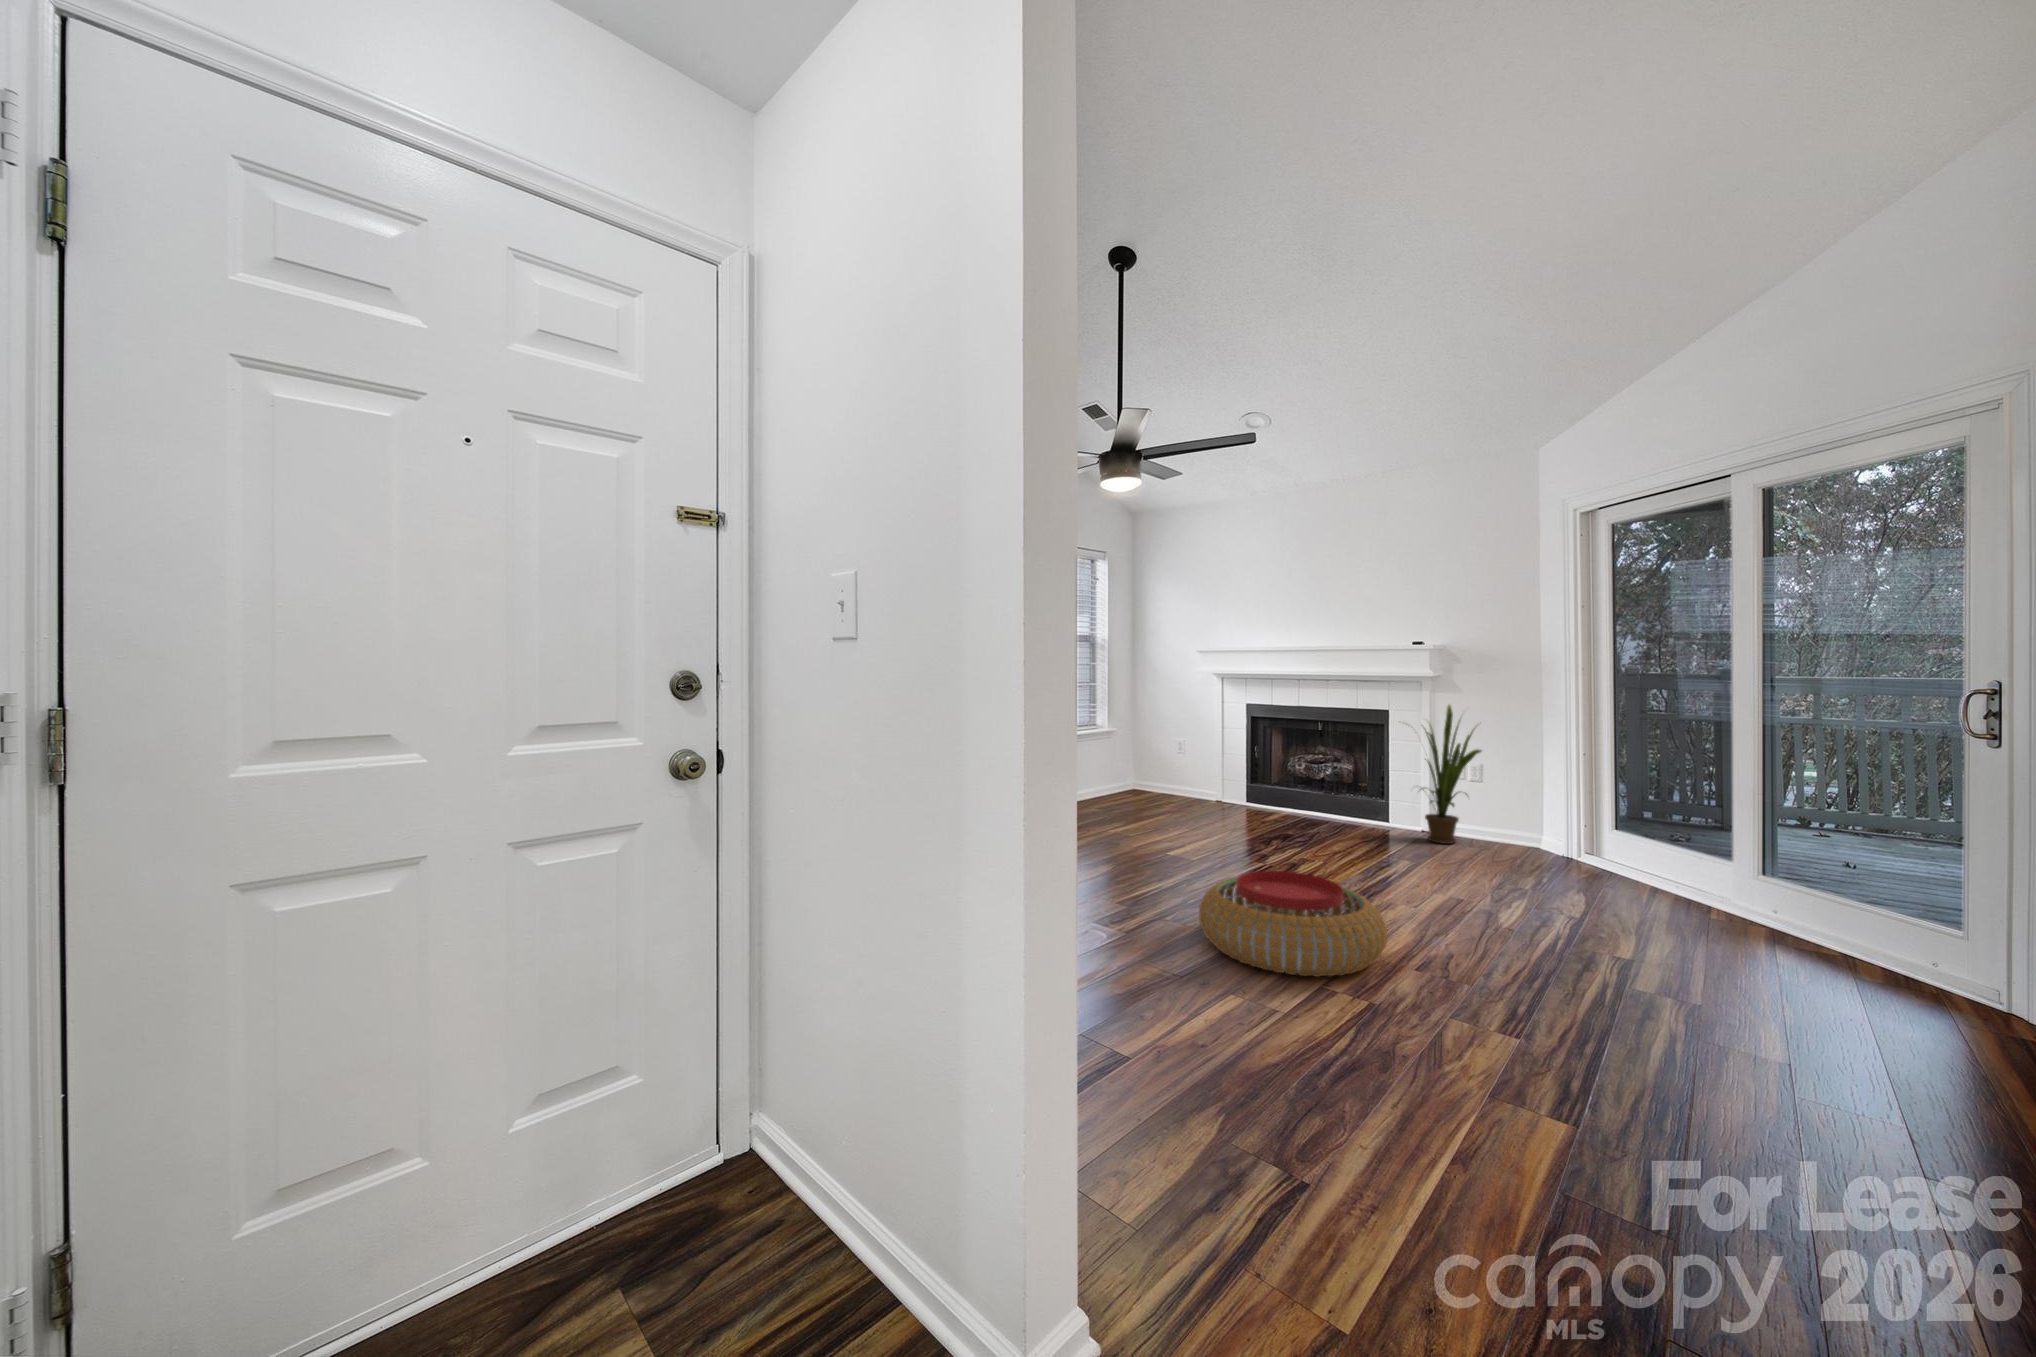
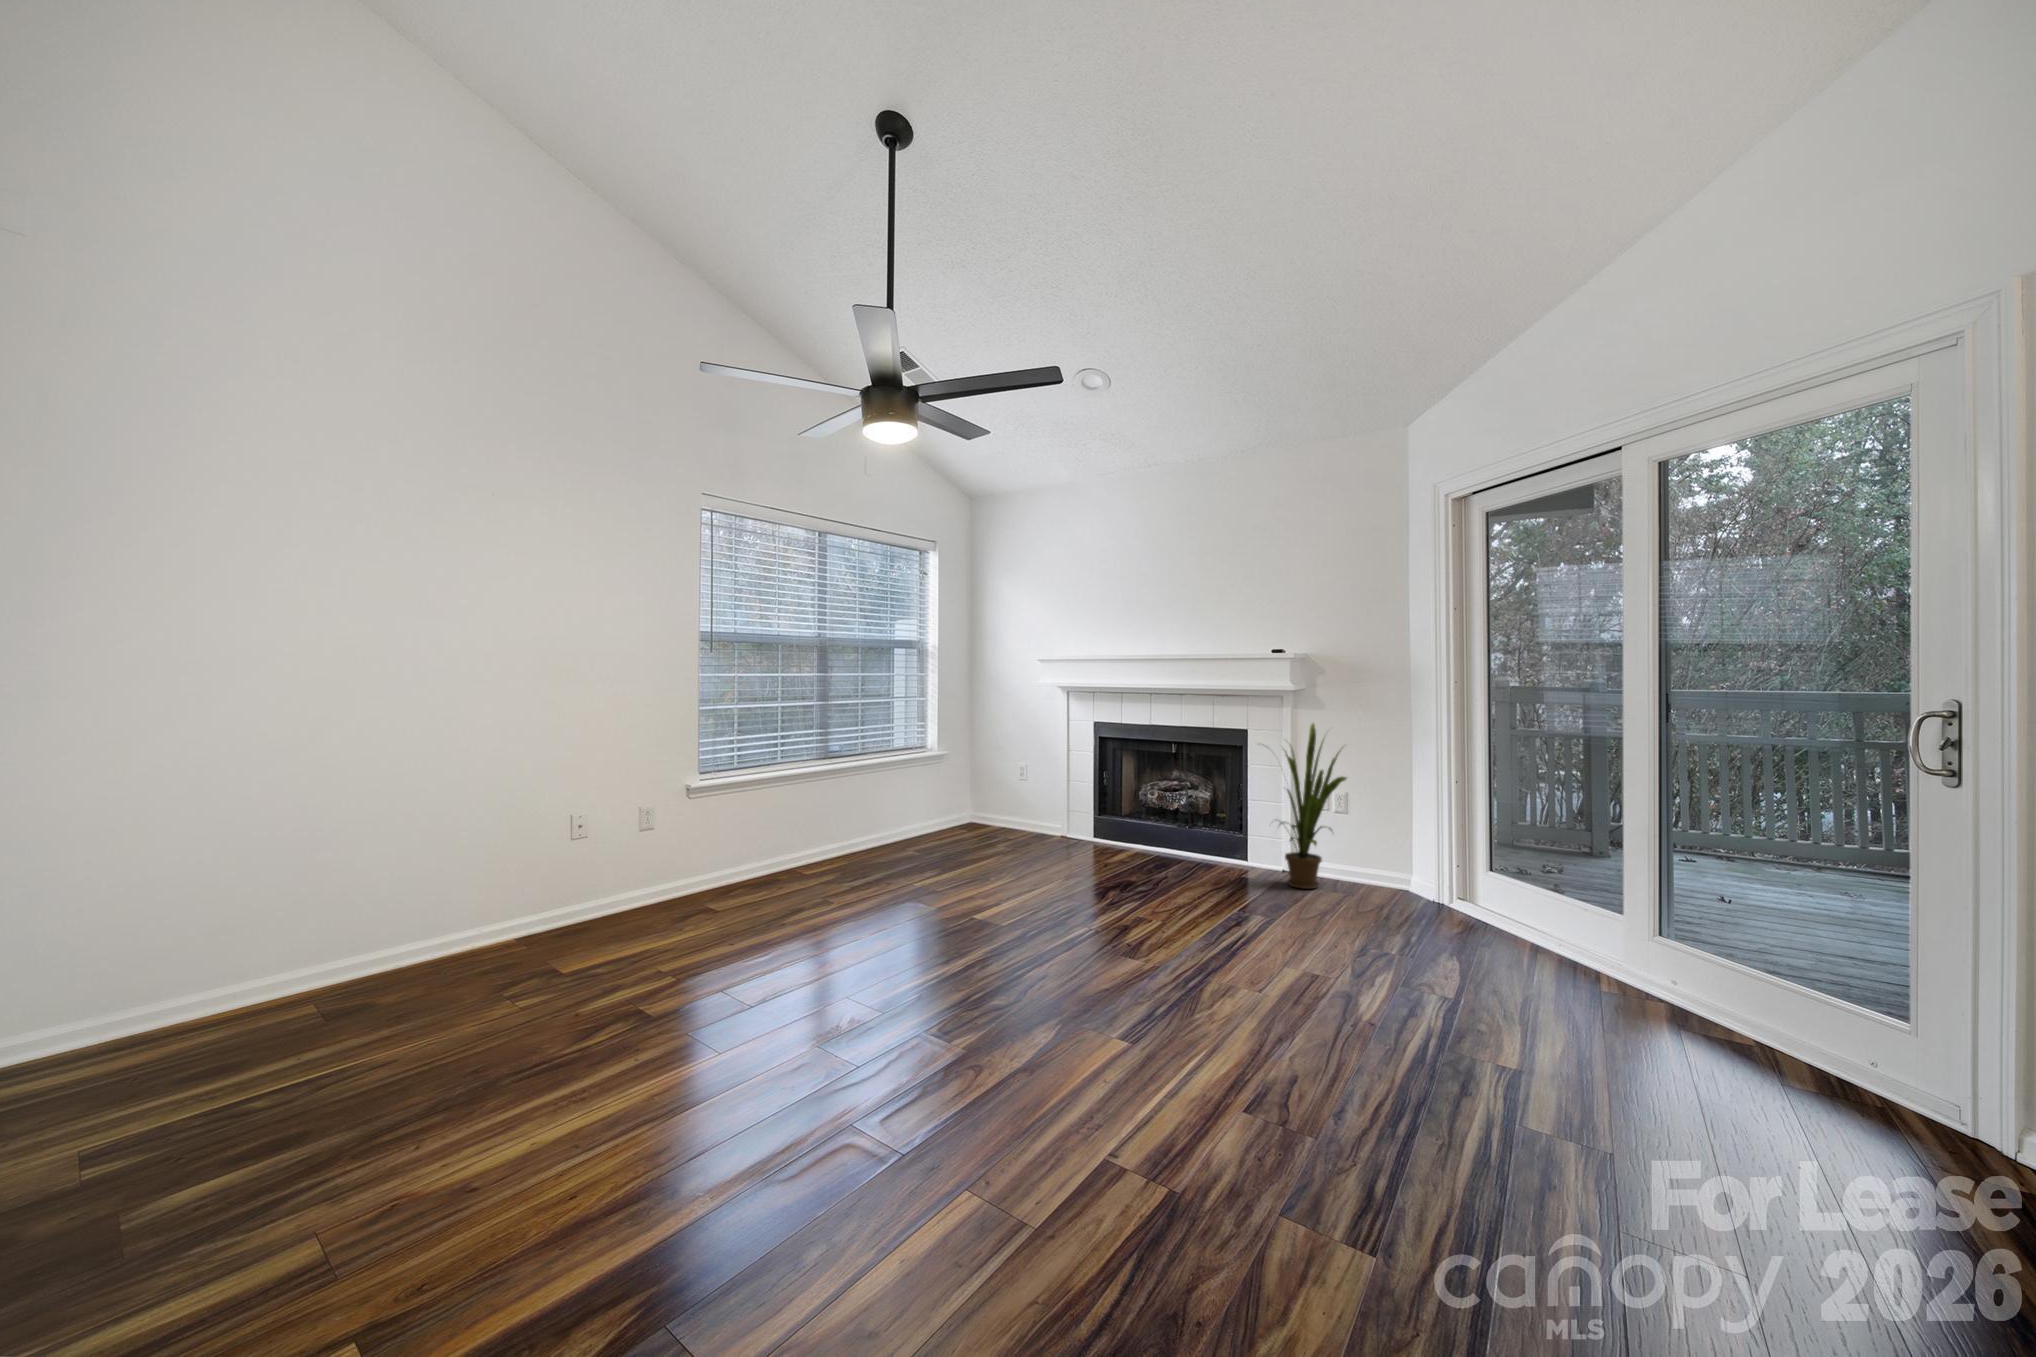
pouf: present [1199,871,1387,977] -> none [955,959,1209,1138]

